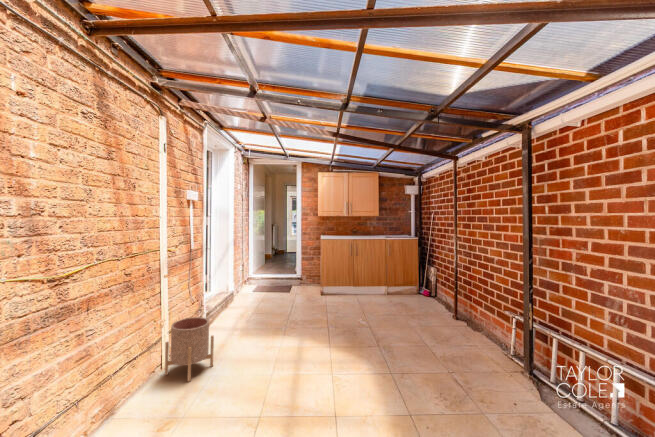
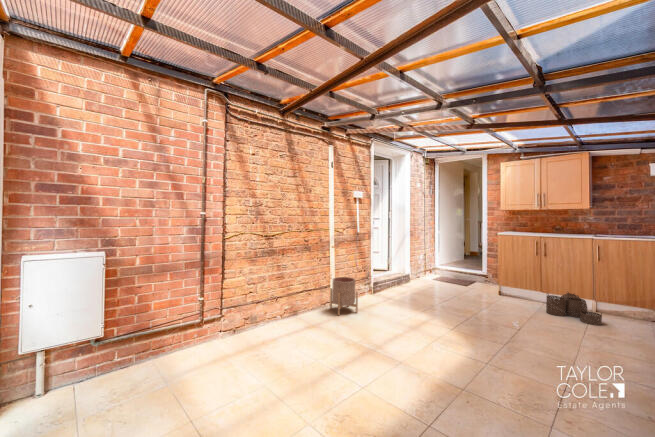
woven basket: none [365,284,401,307] -> present [546,292,602,325]

